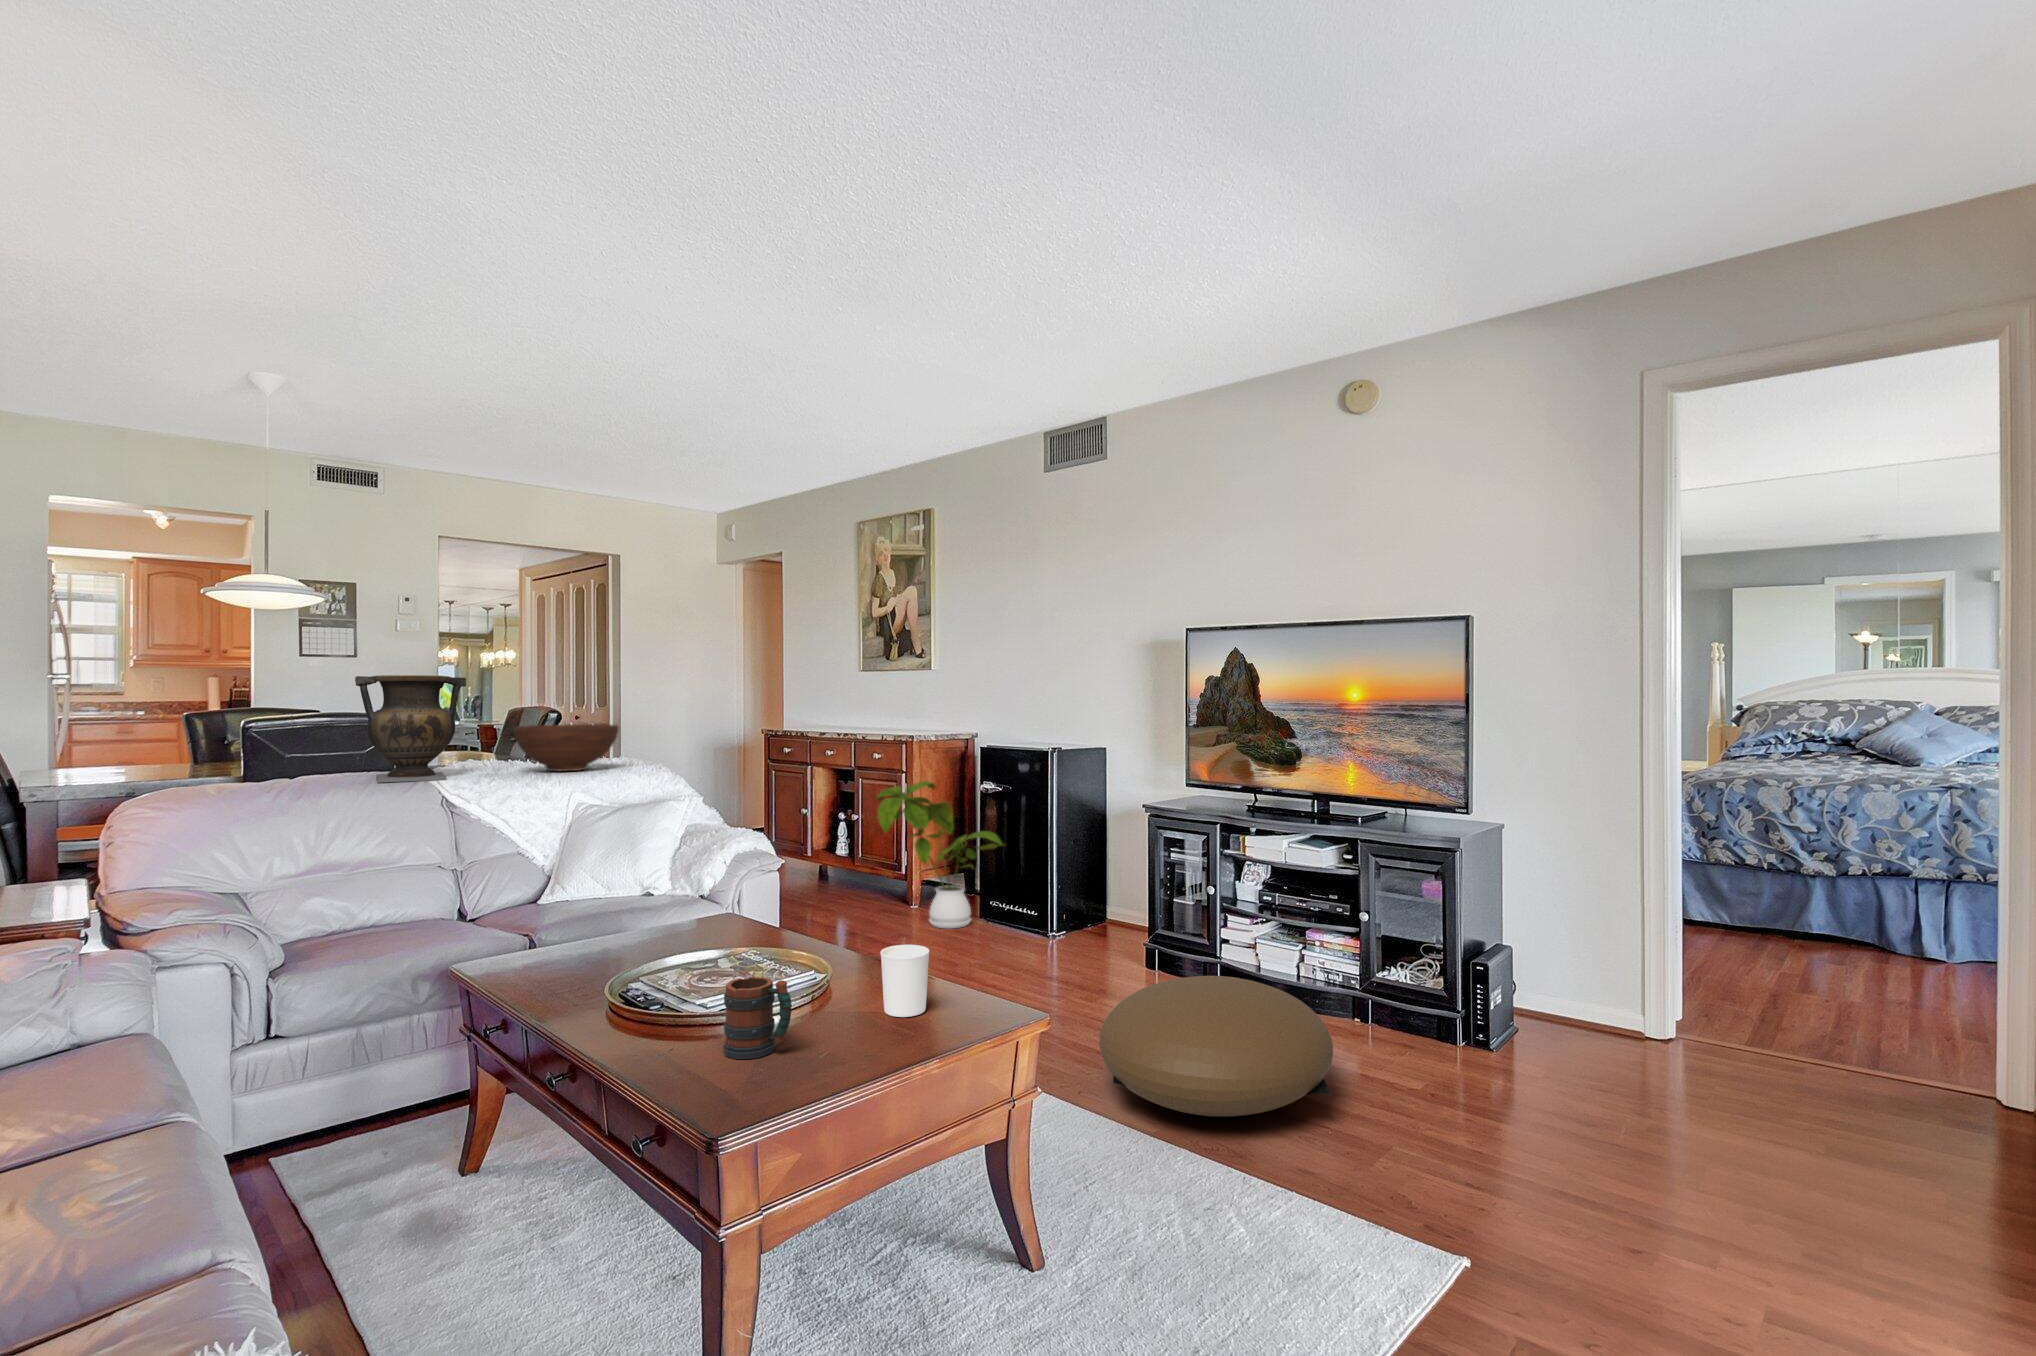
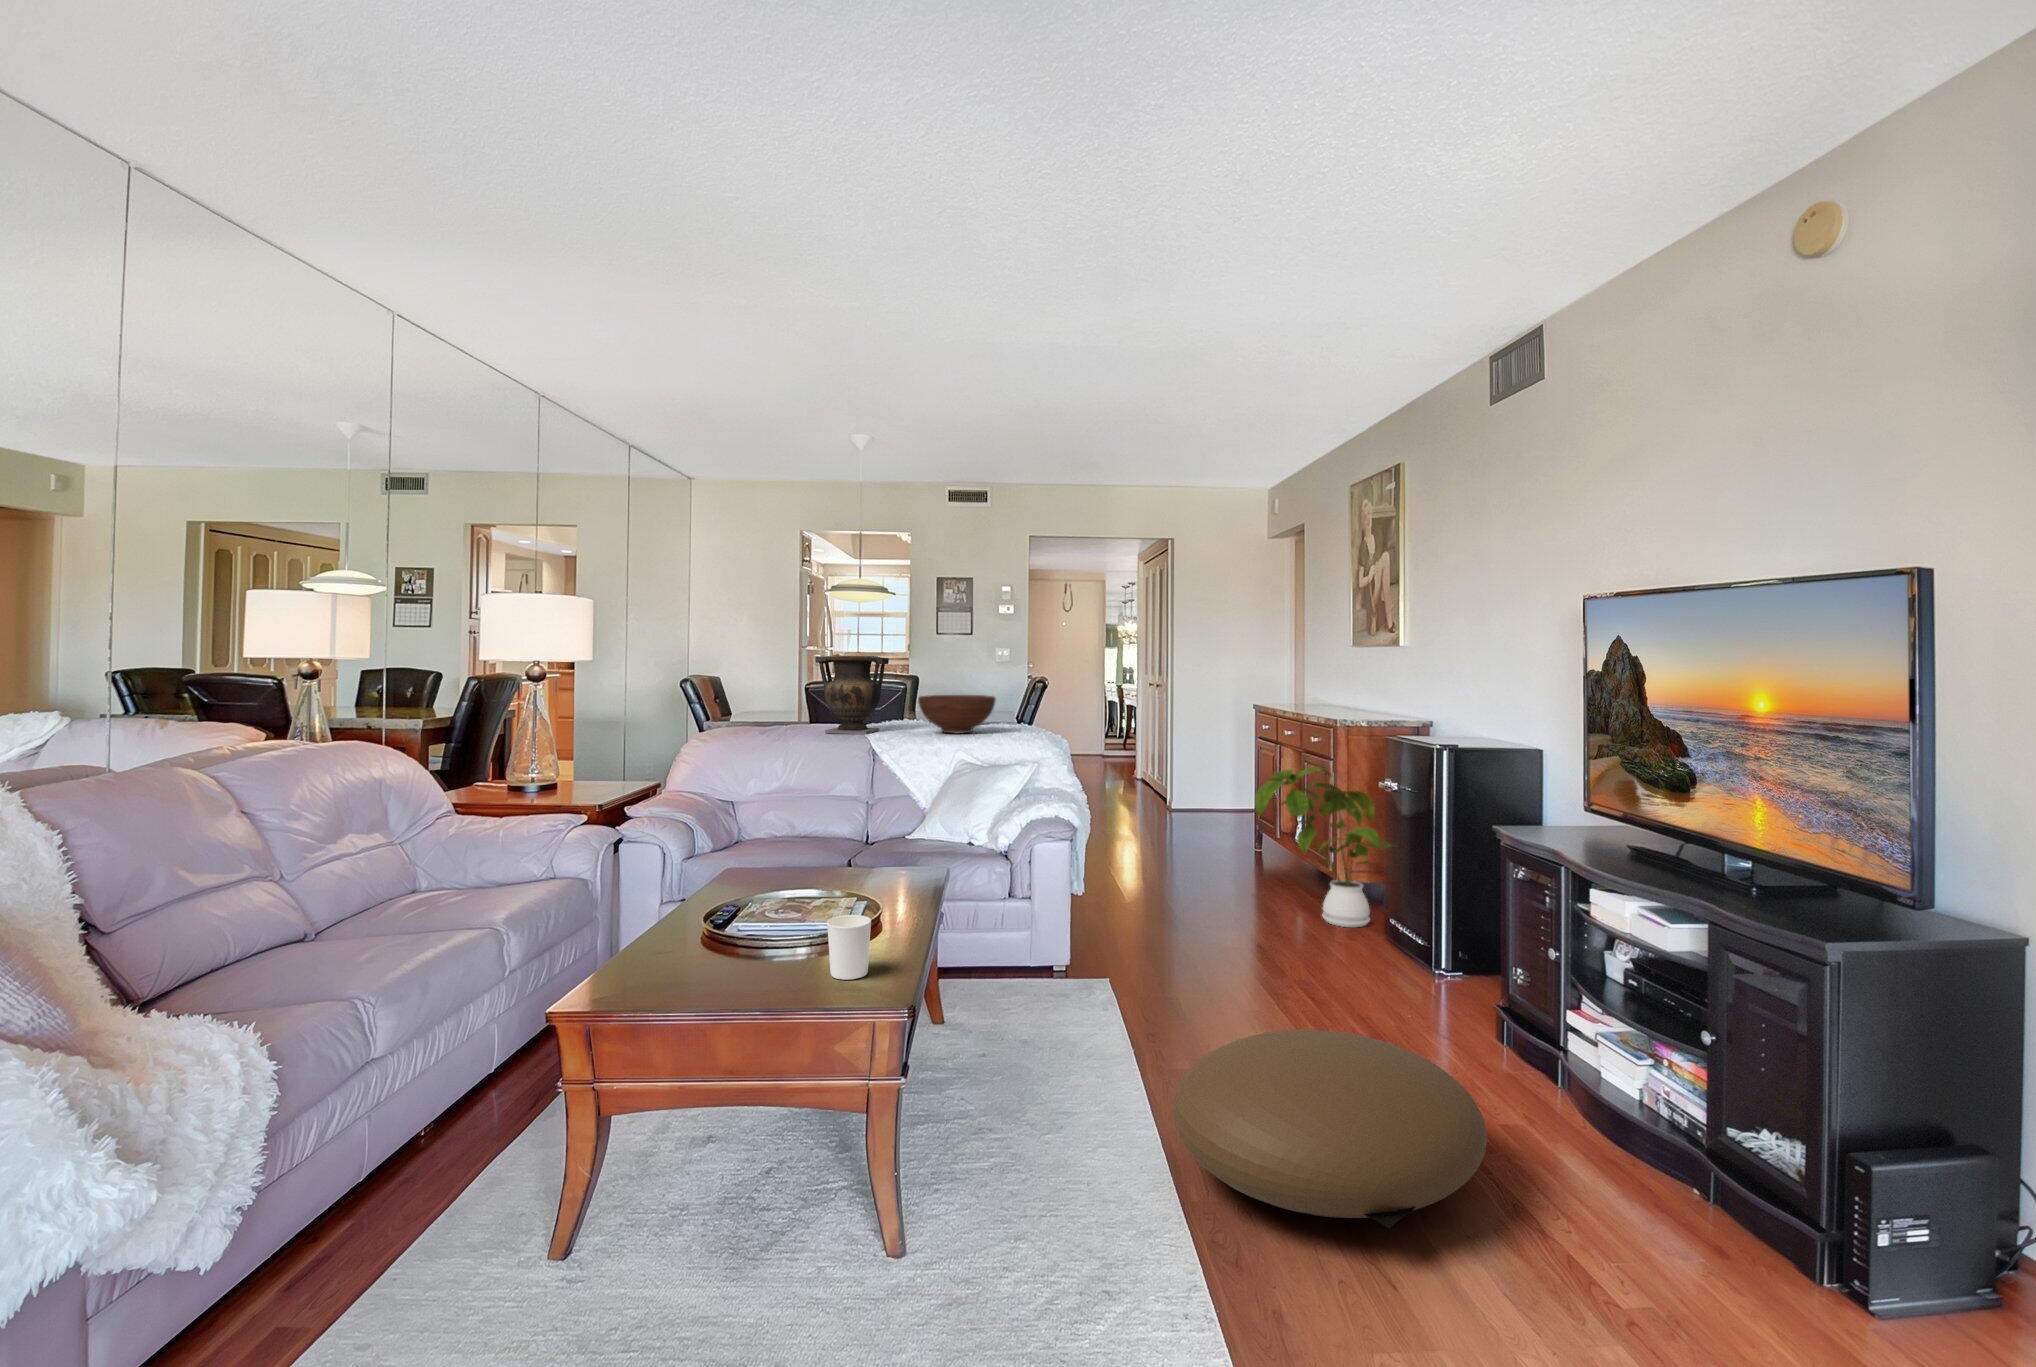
mug: present [723,977,792,1059] -> none [682,913,723,977]

